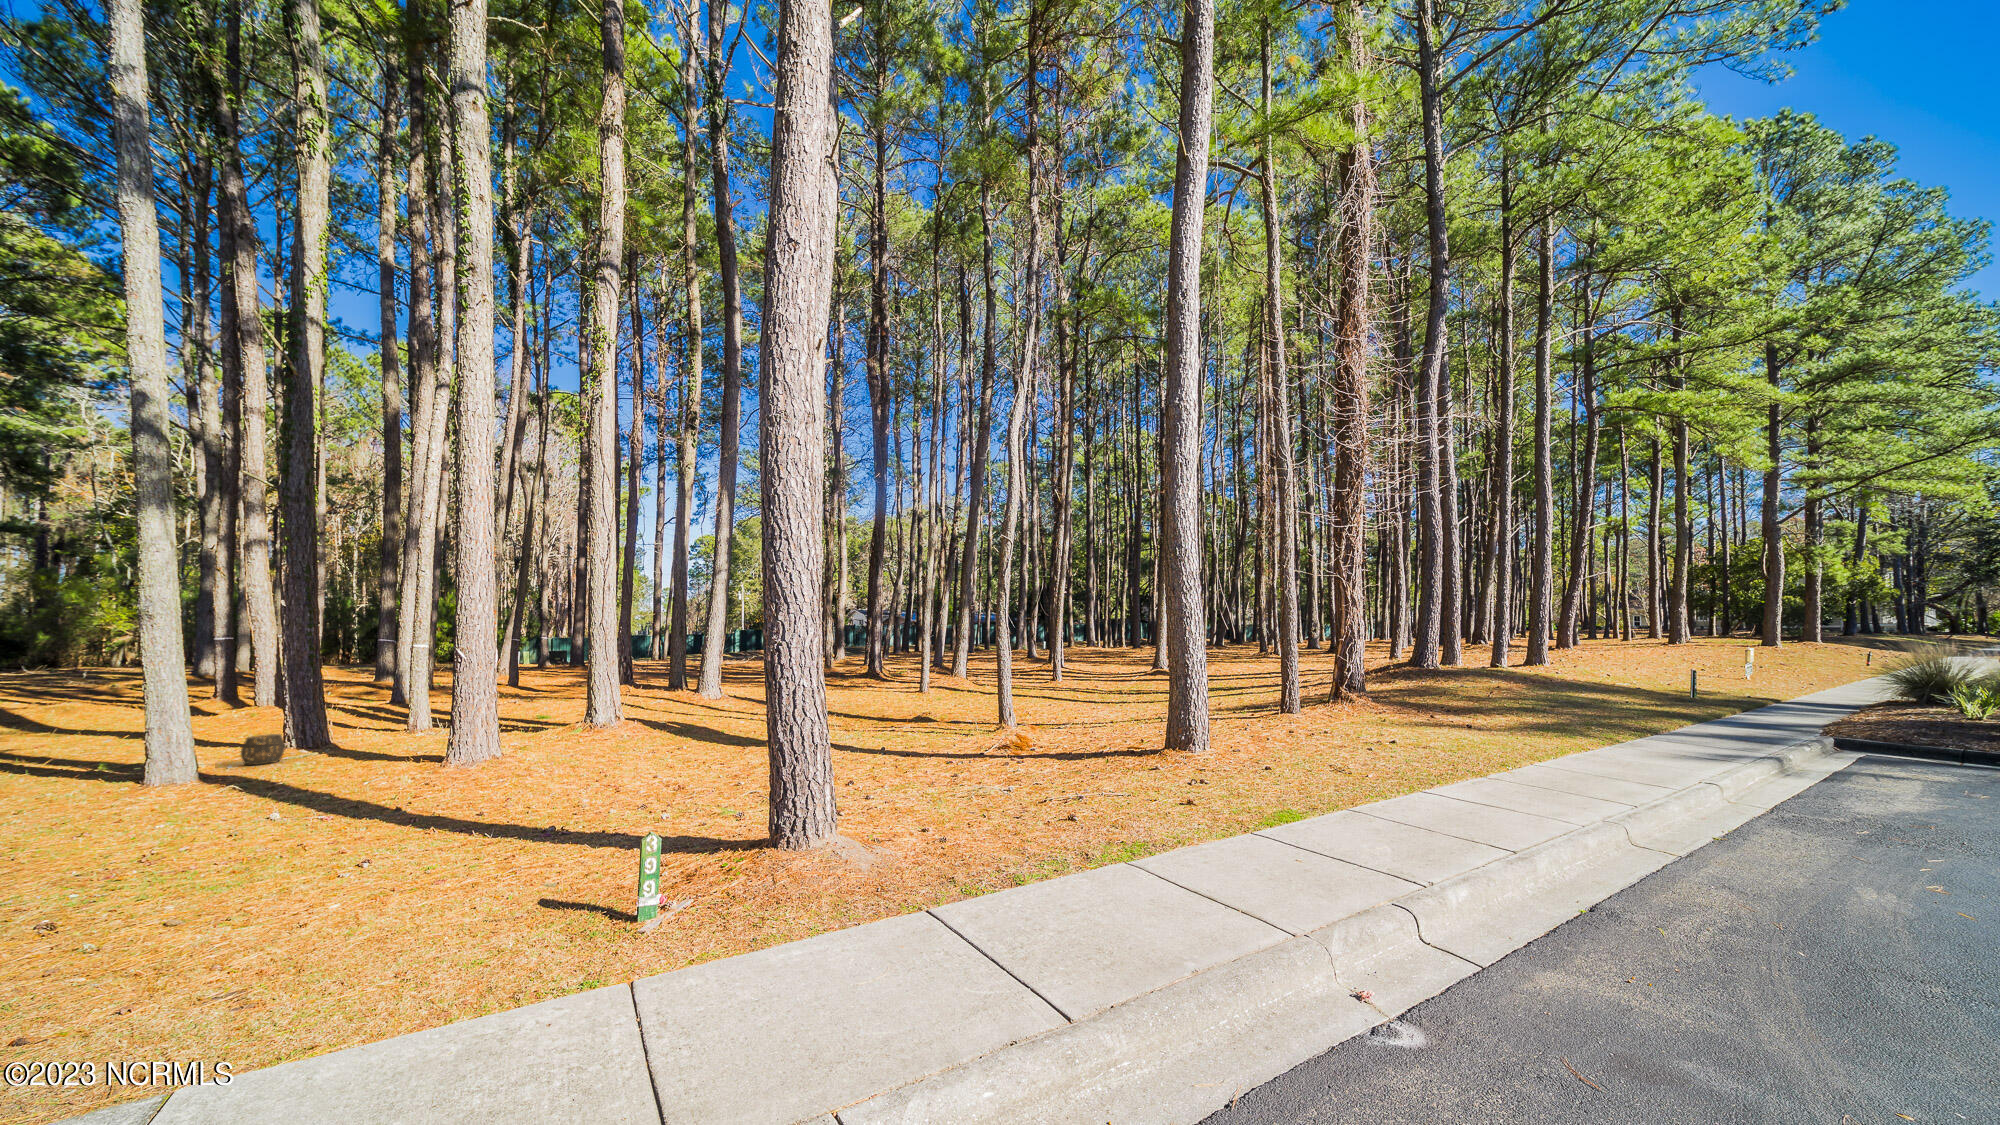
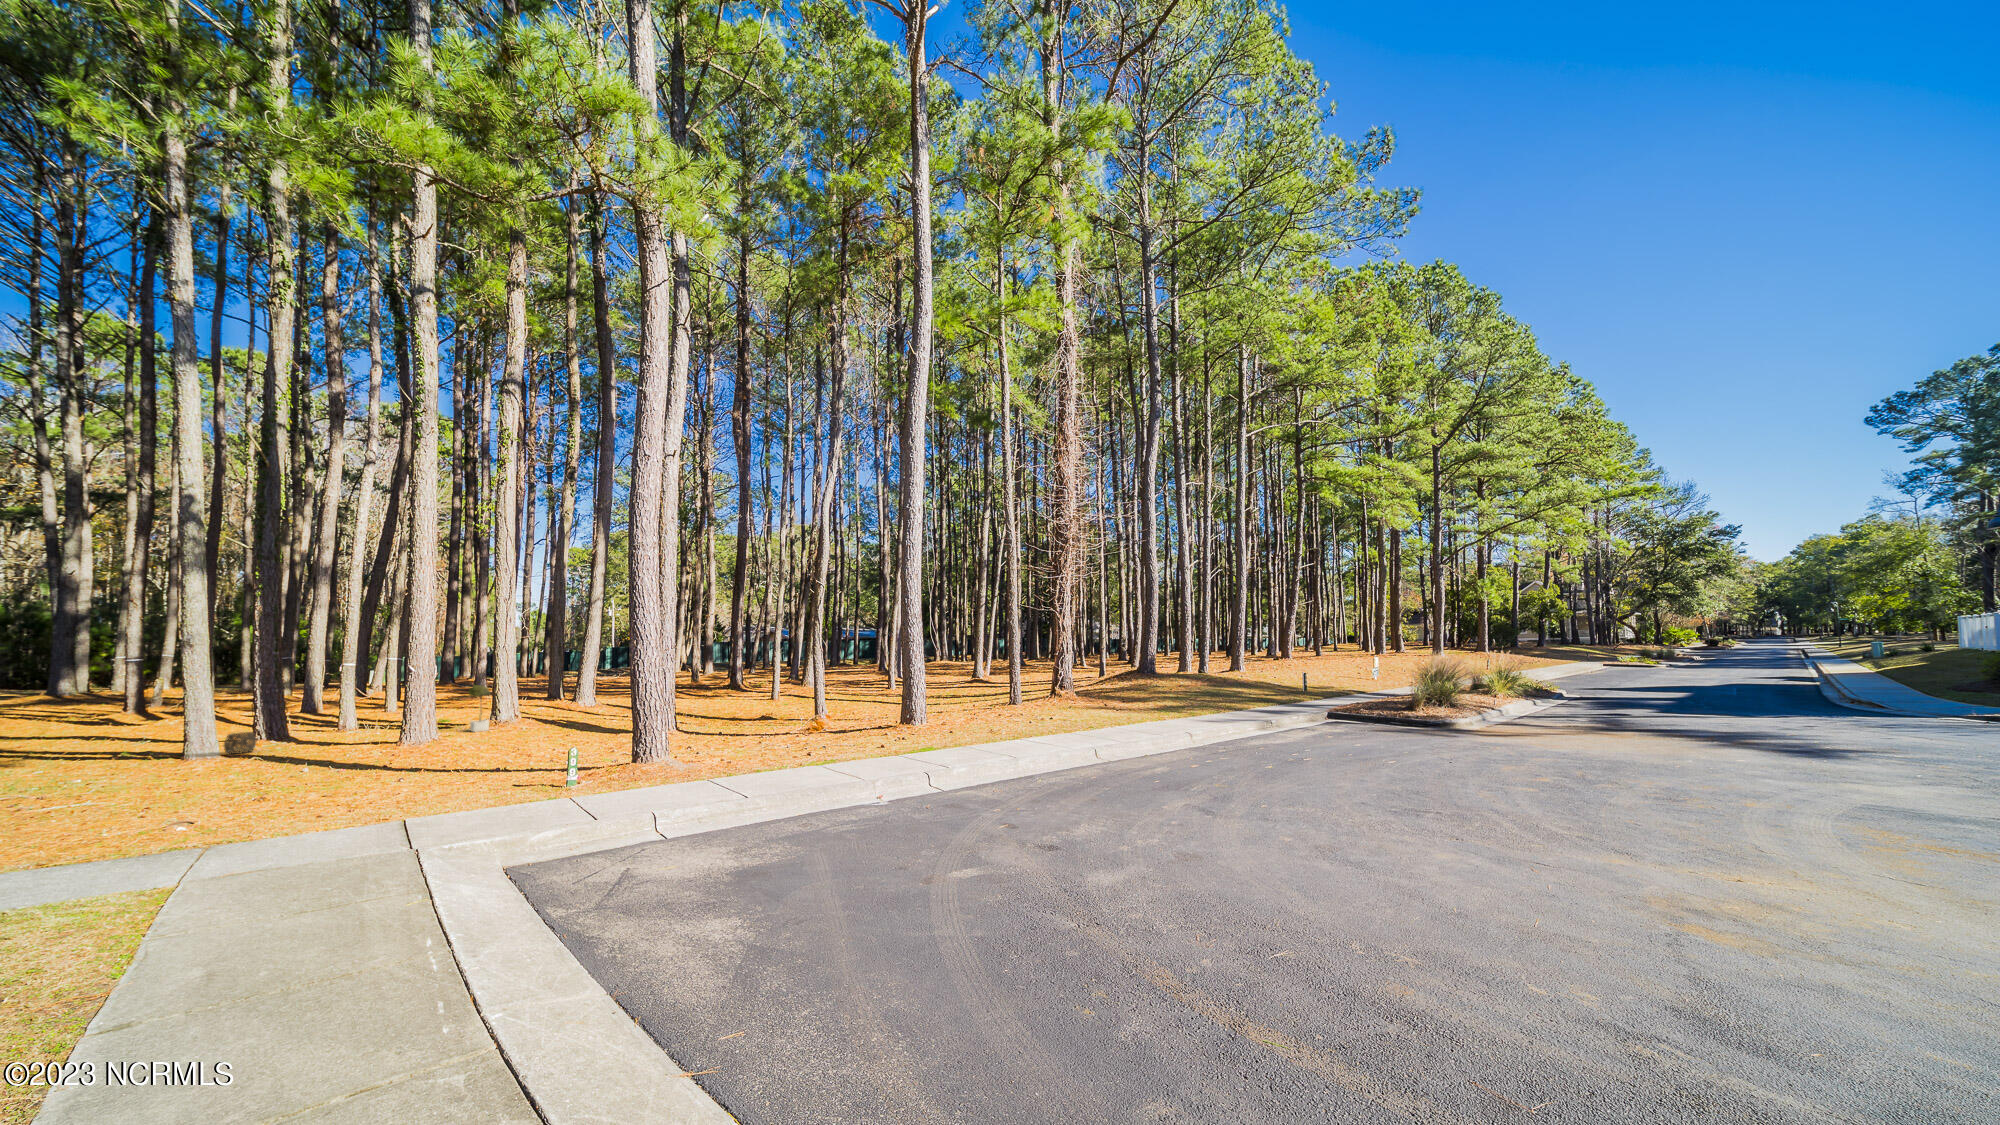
potted tree: none [558,672,589,737] -> present [469,685,491,732]

